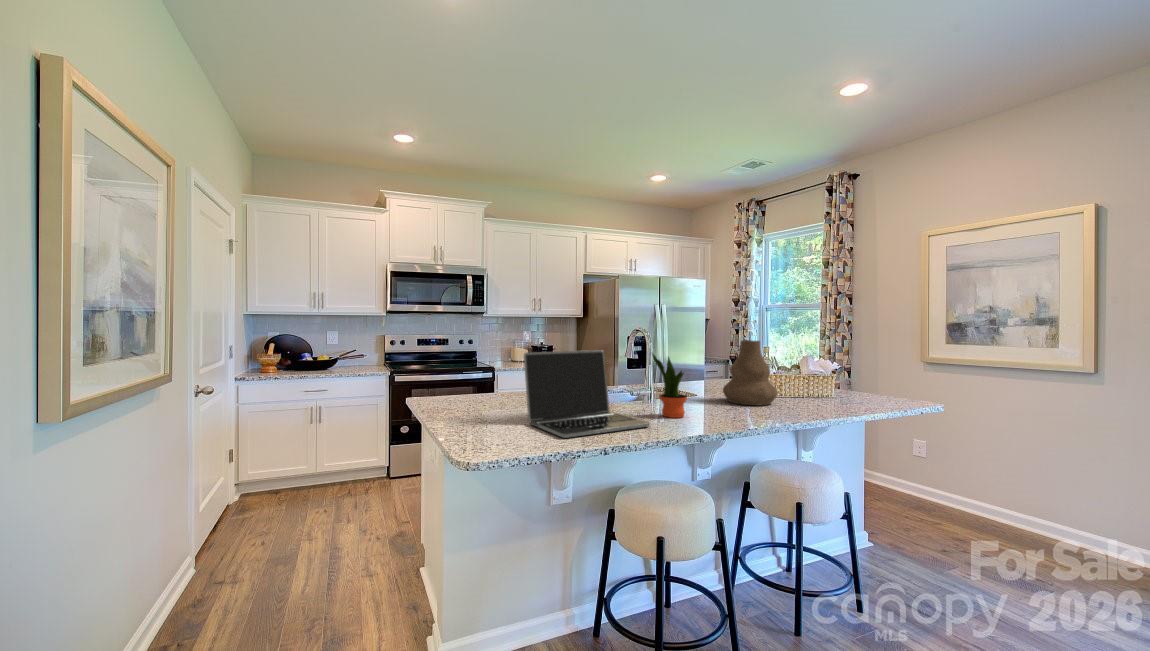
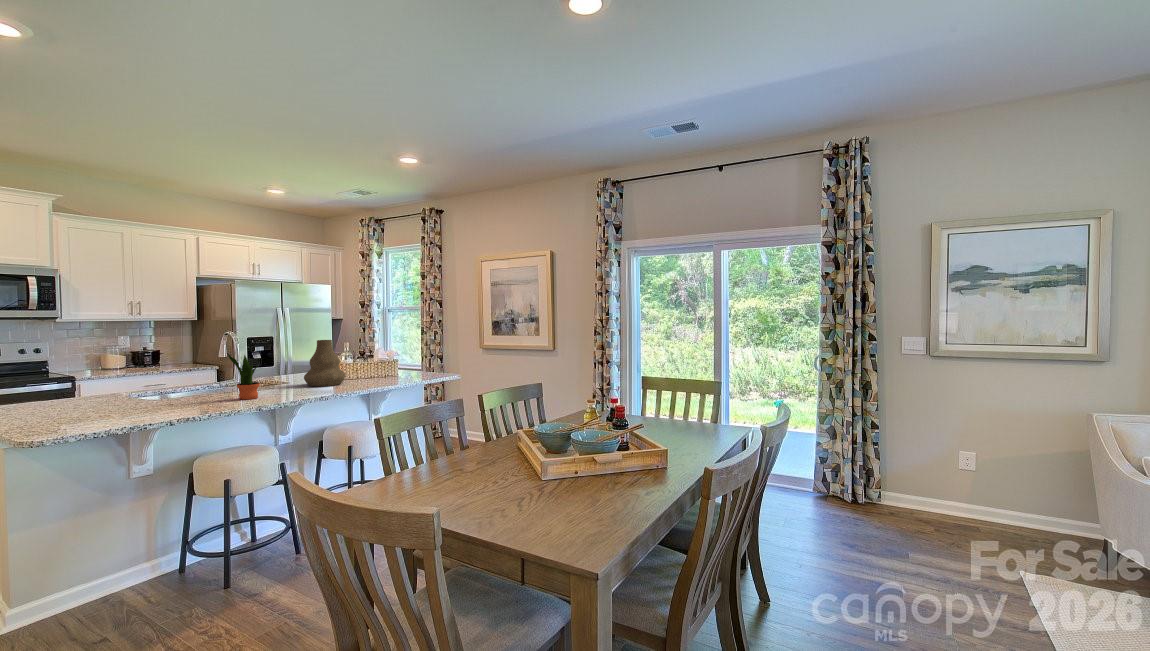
laptop: present [524,350,650,438] -> none [97,353,220,420]

